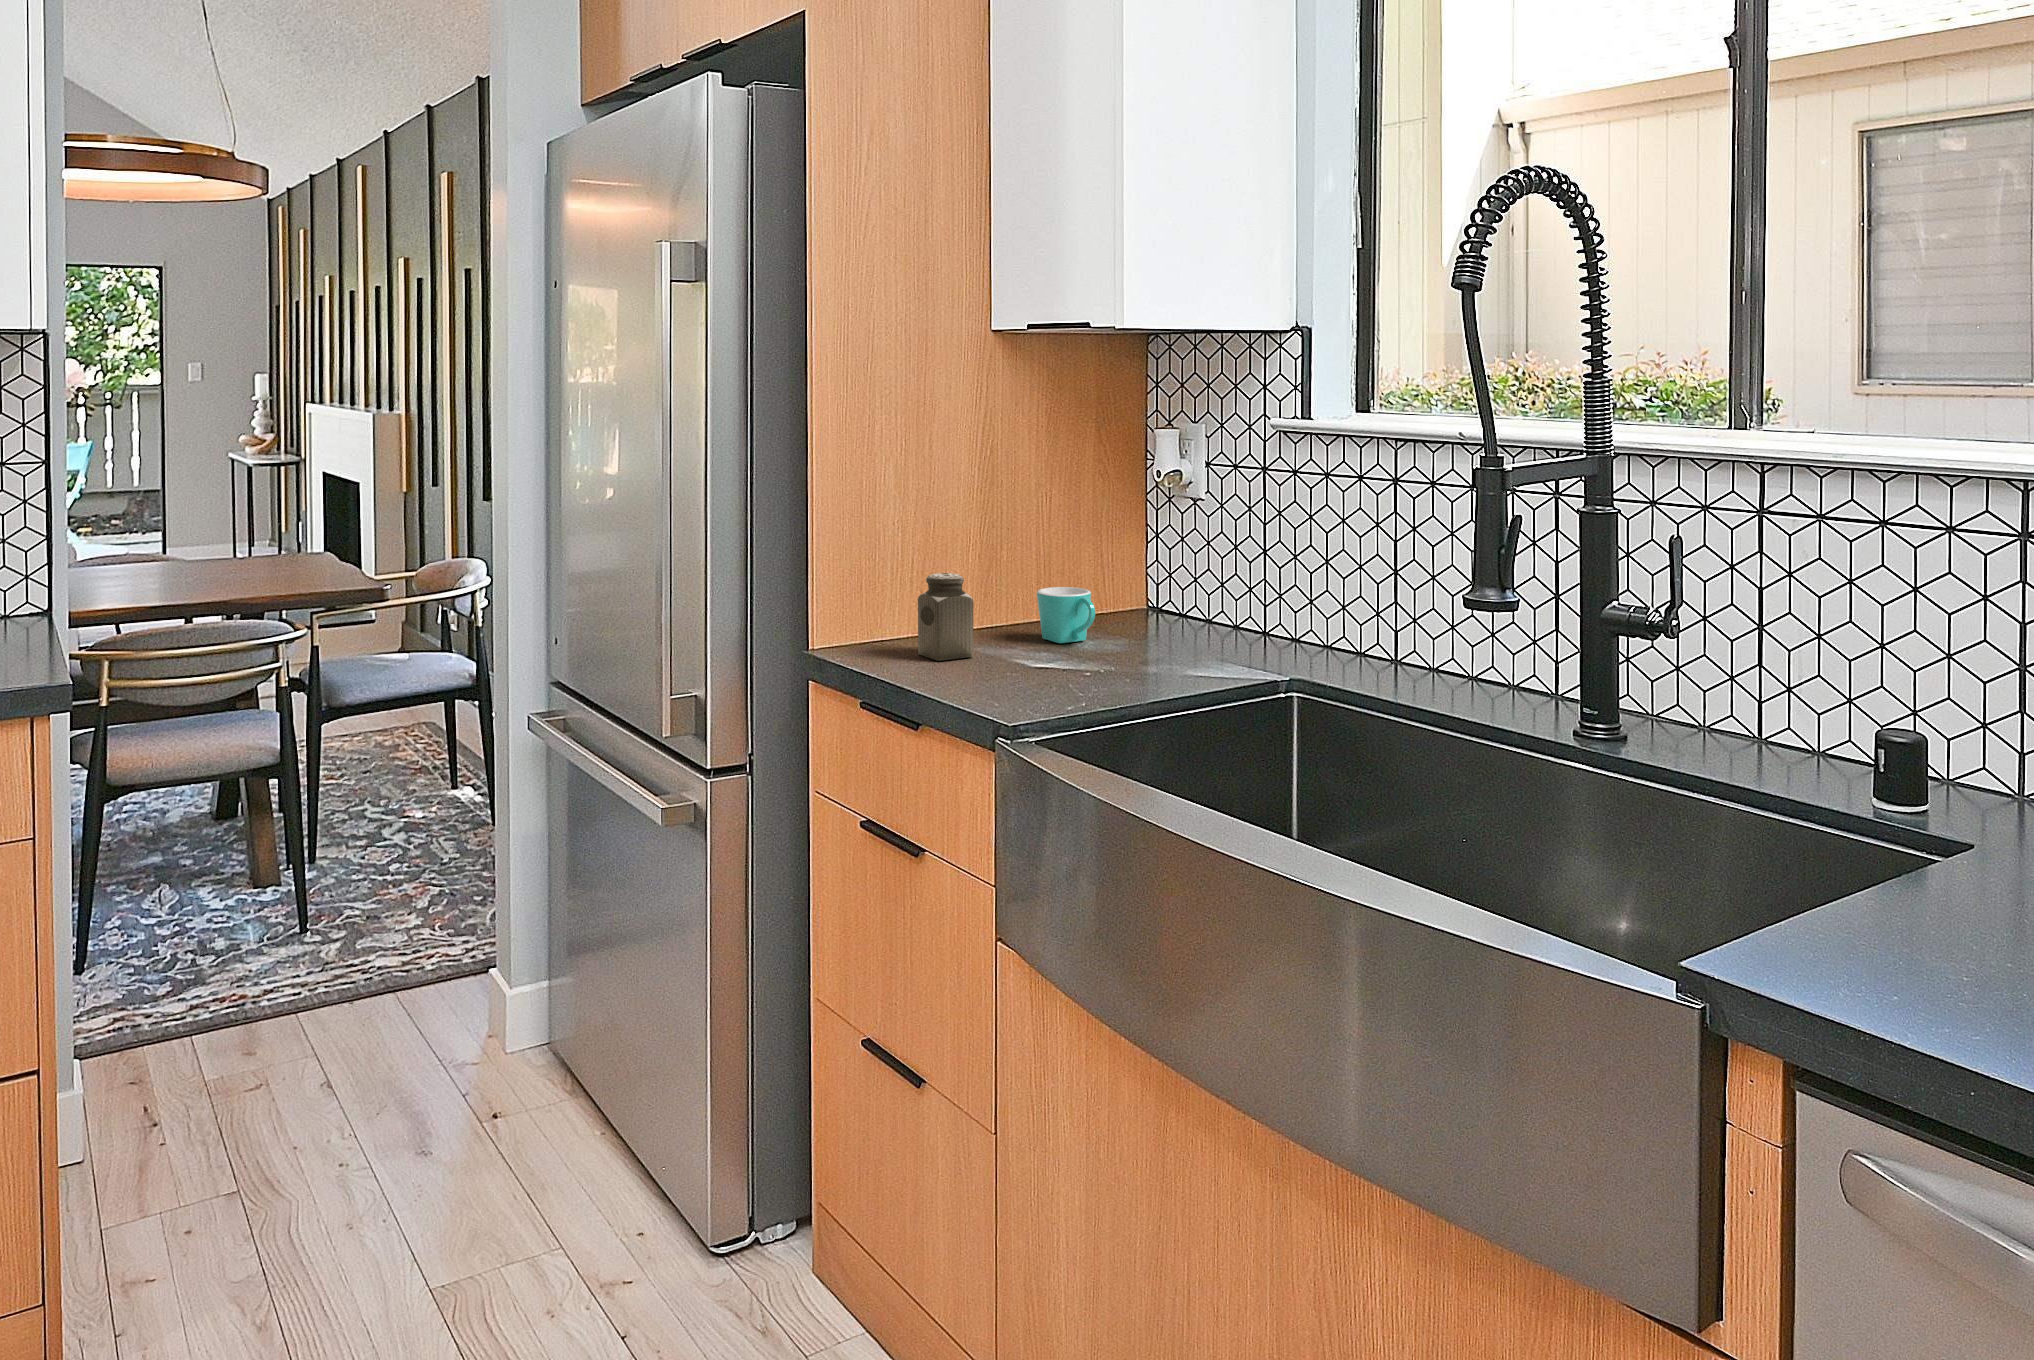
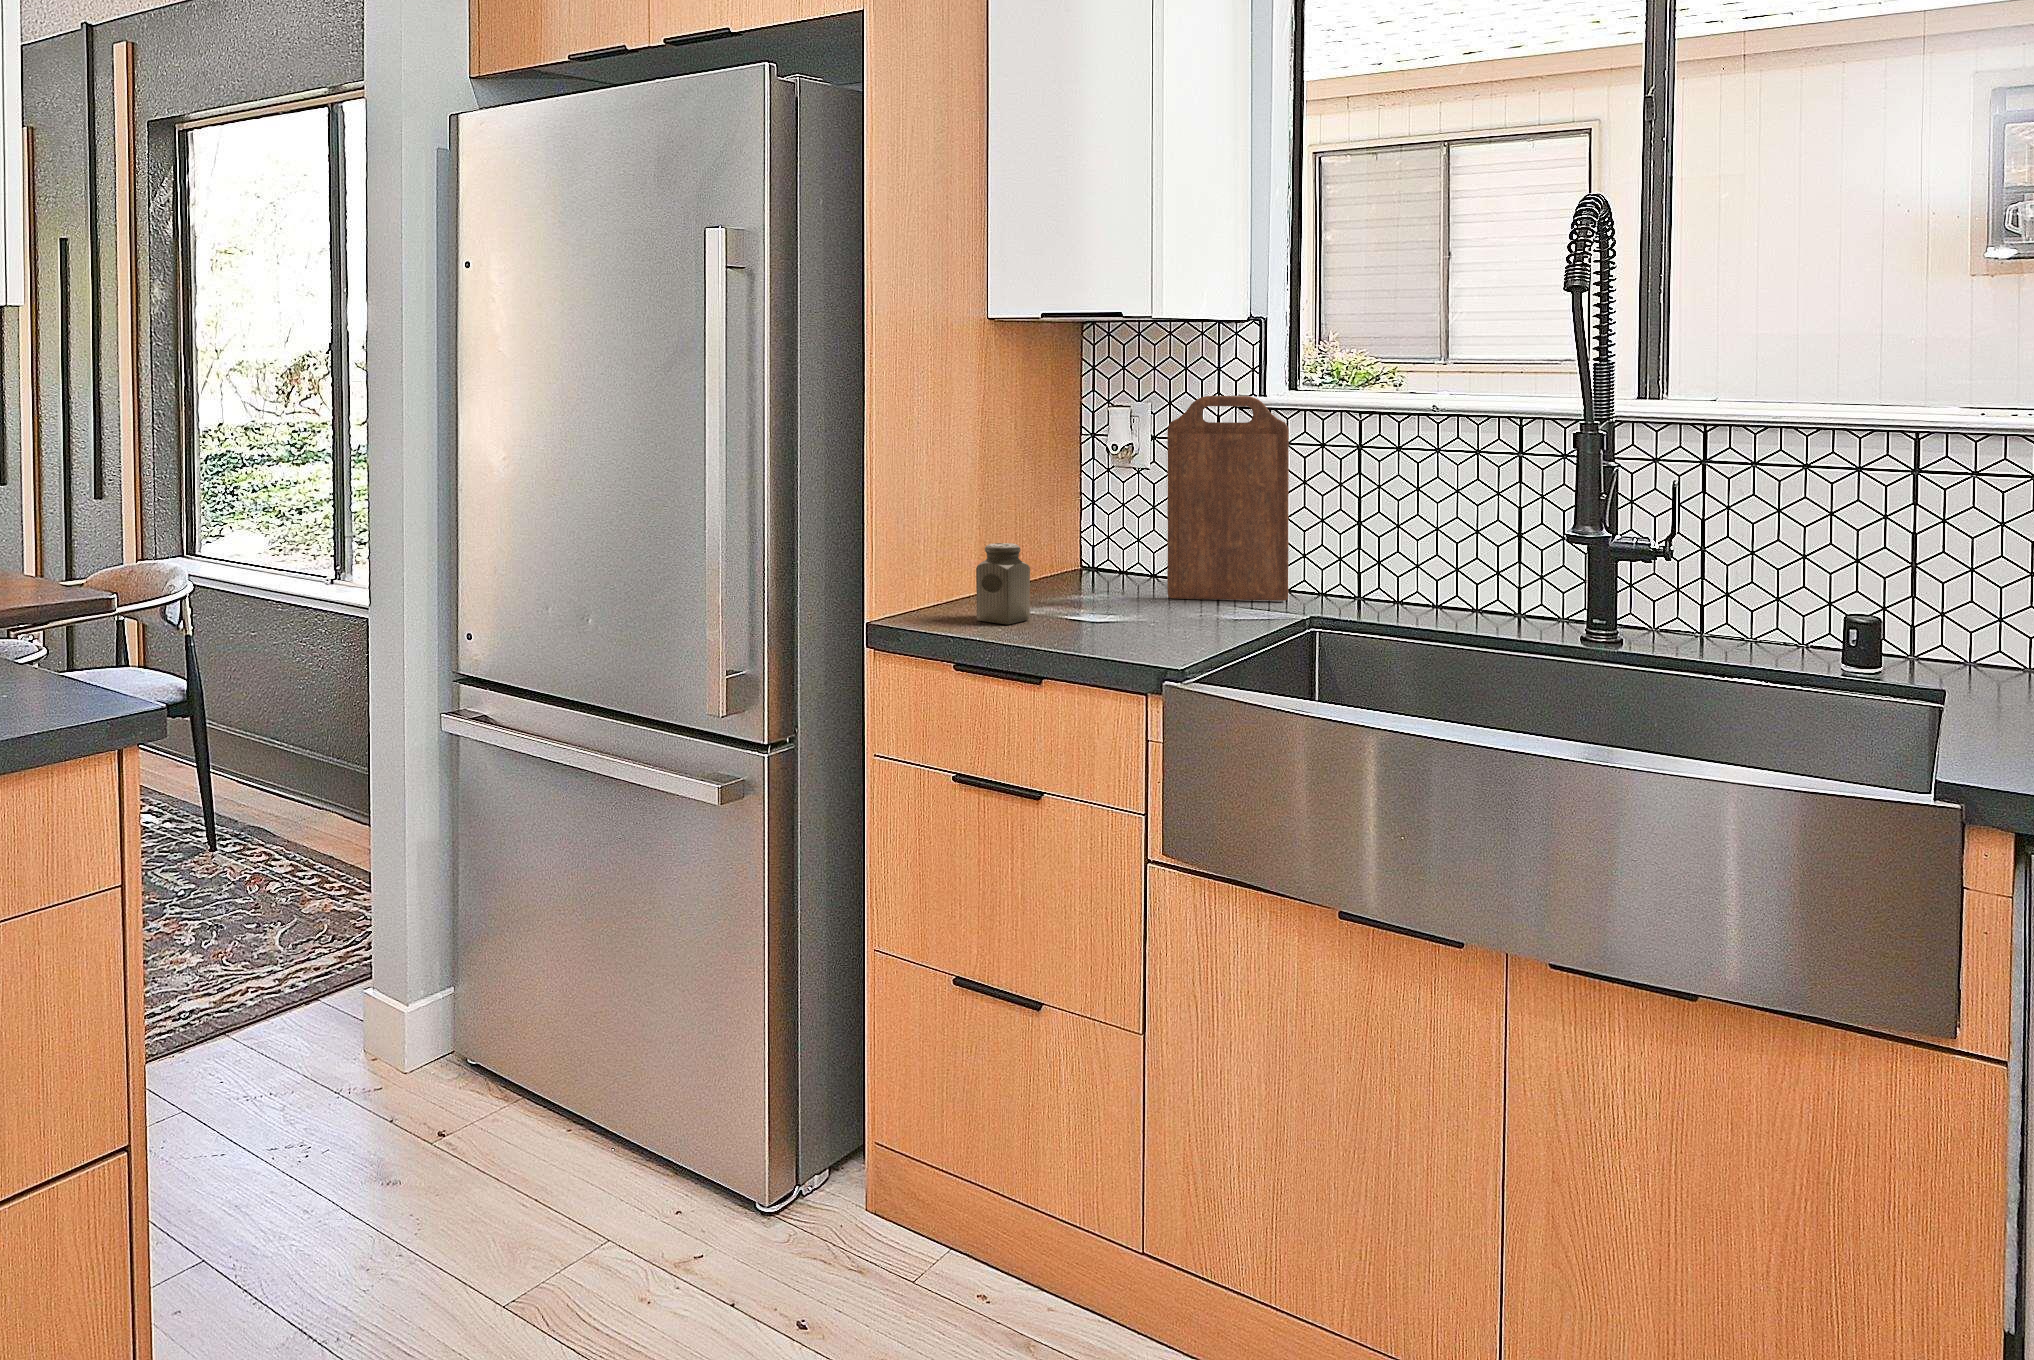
cutting board: none [1173,418,1305,654] -> present [1167,396,1289,601]
mug: present [1037,587,1095,643] -> none [1050,554,1115,604]

